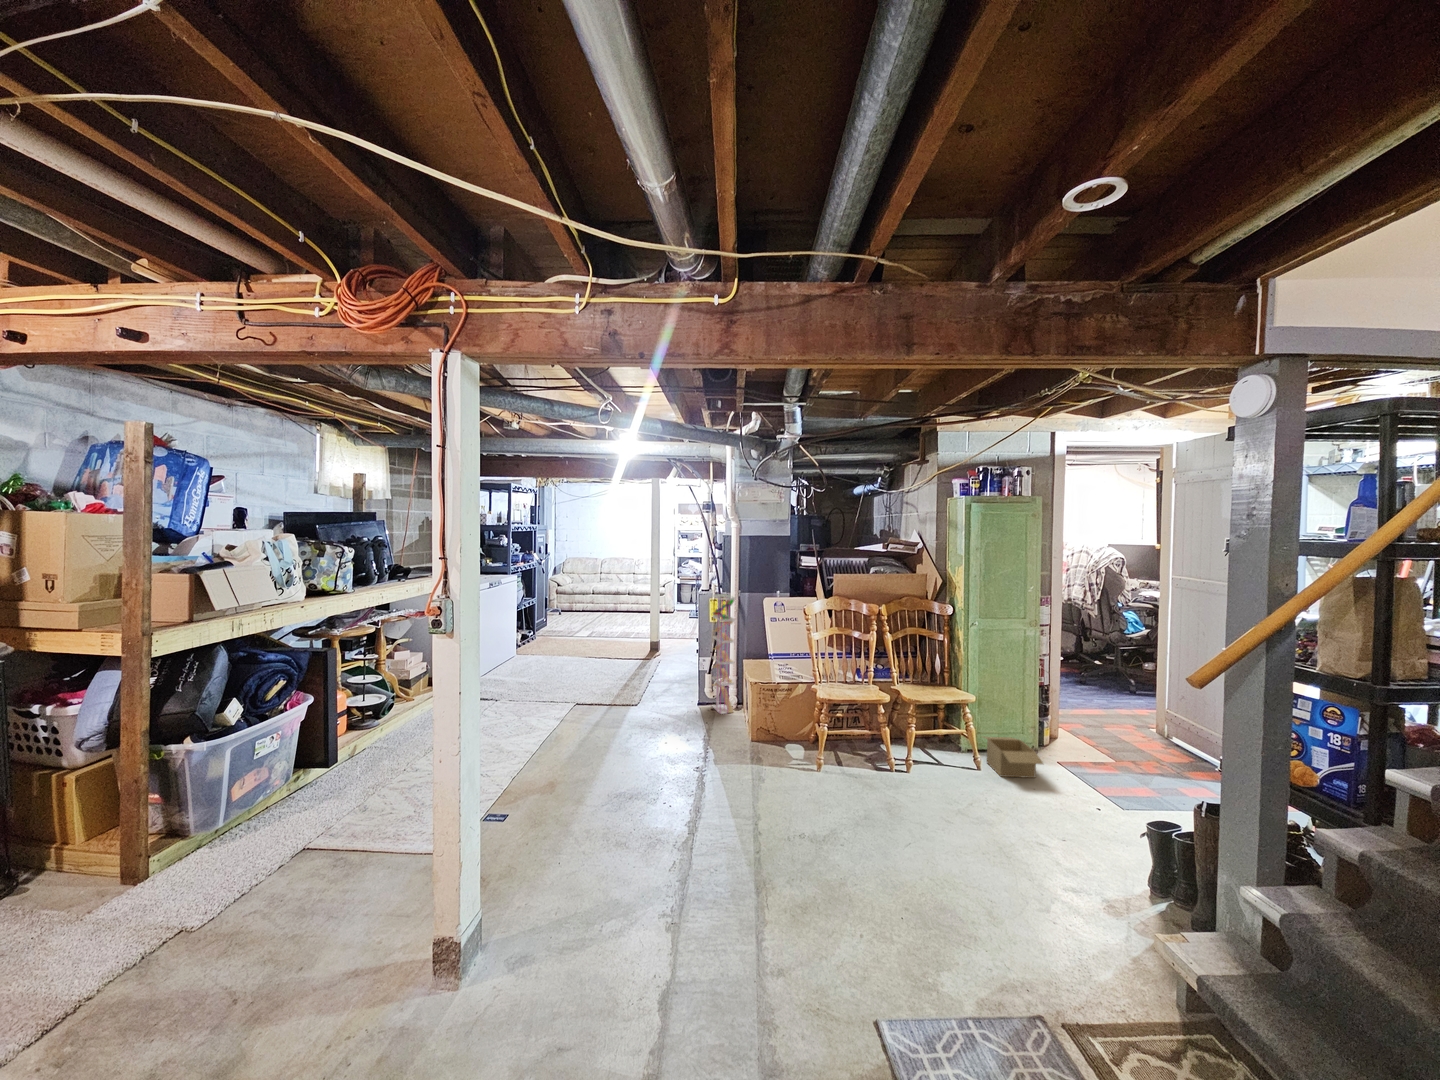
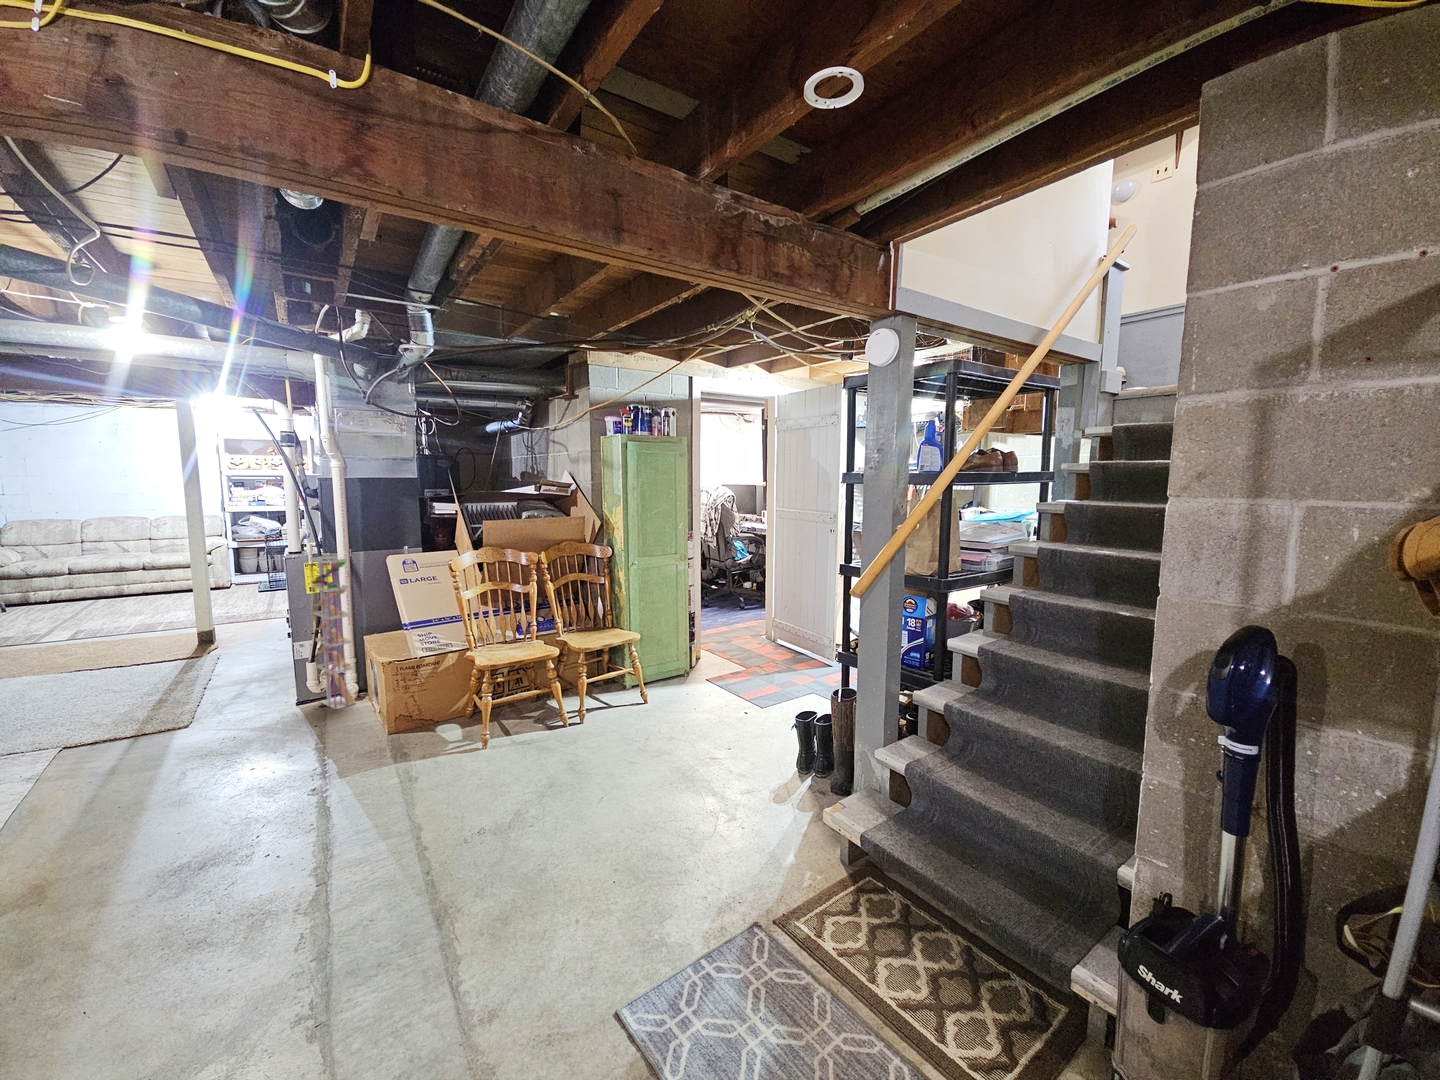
cardboard box: present [984,737,1043,778] -> none [645,665,701,704]

